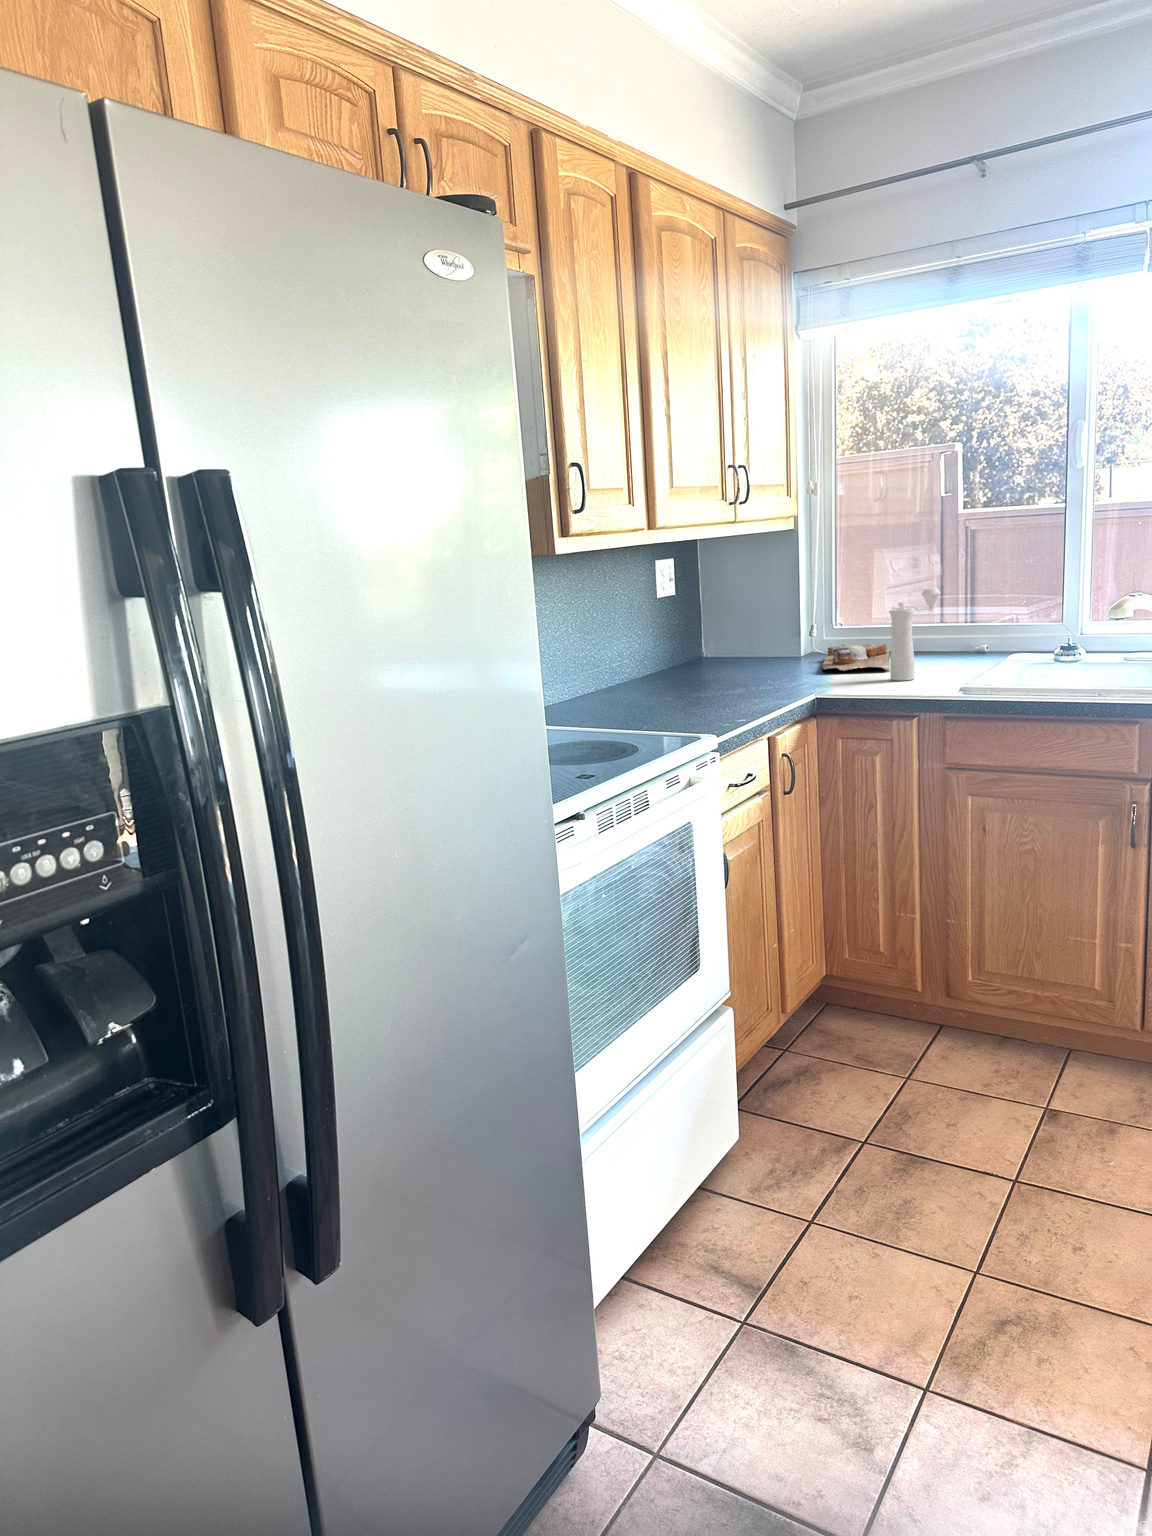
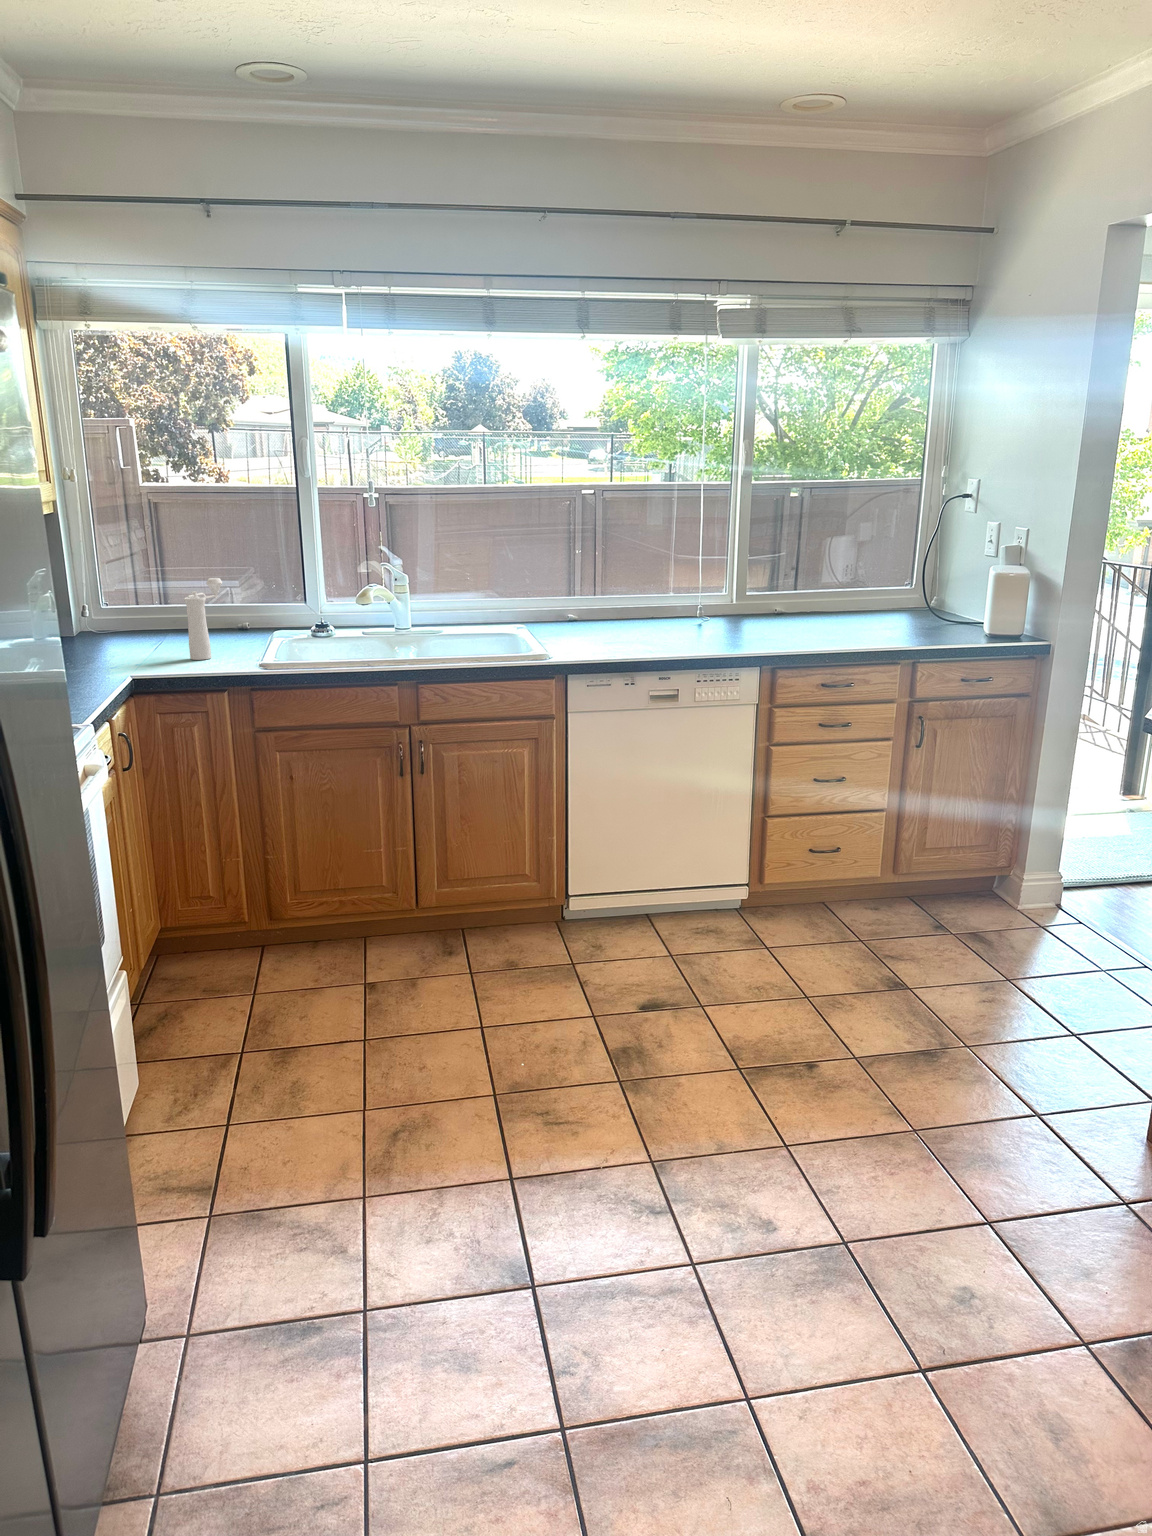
cutting board: present [821,644,890,672] -> none [104,624,181,653]

